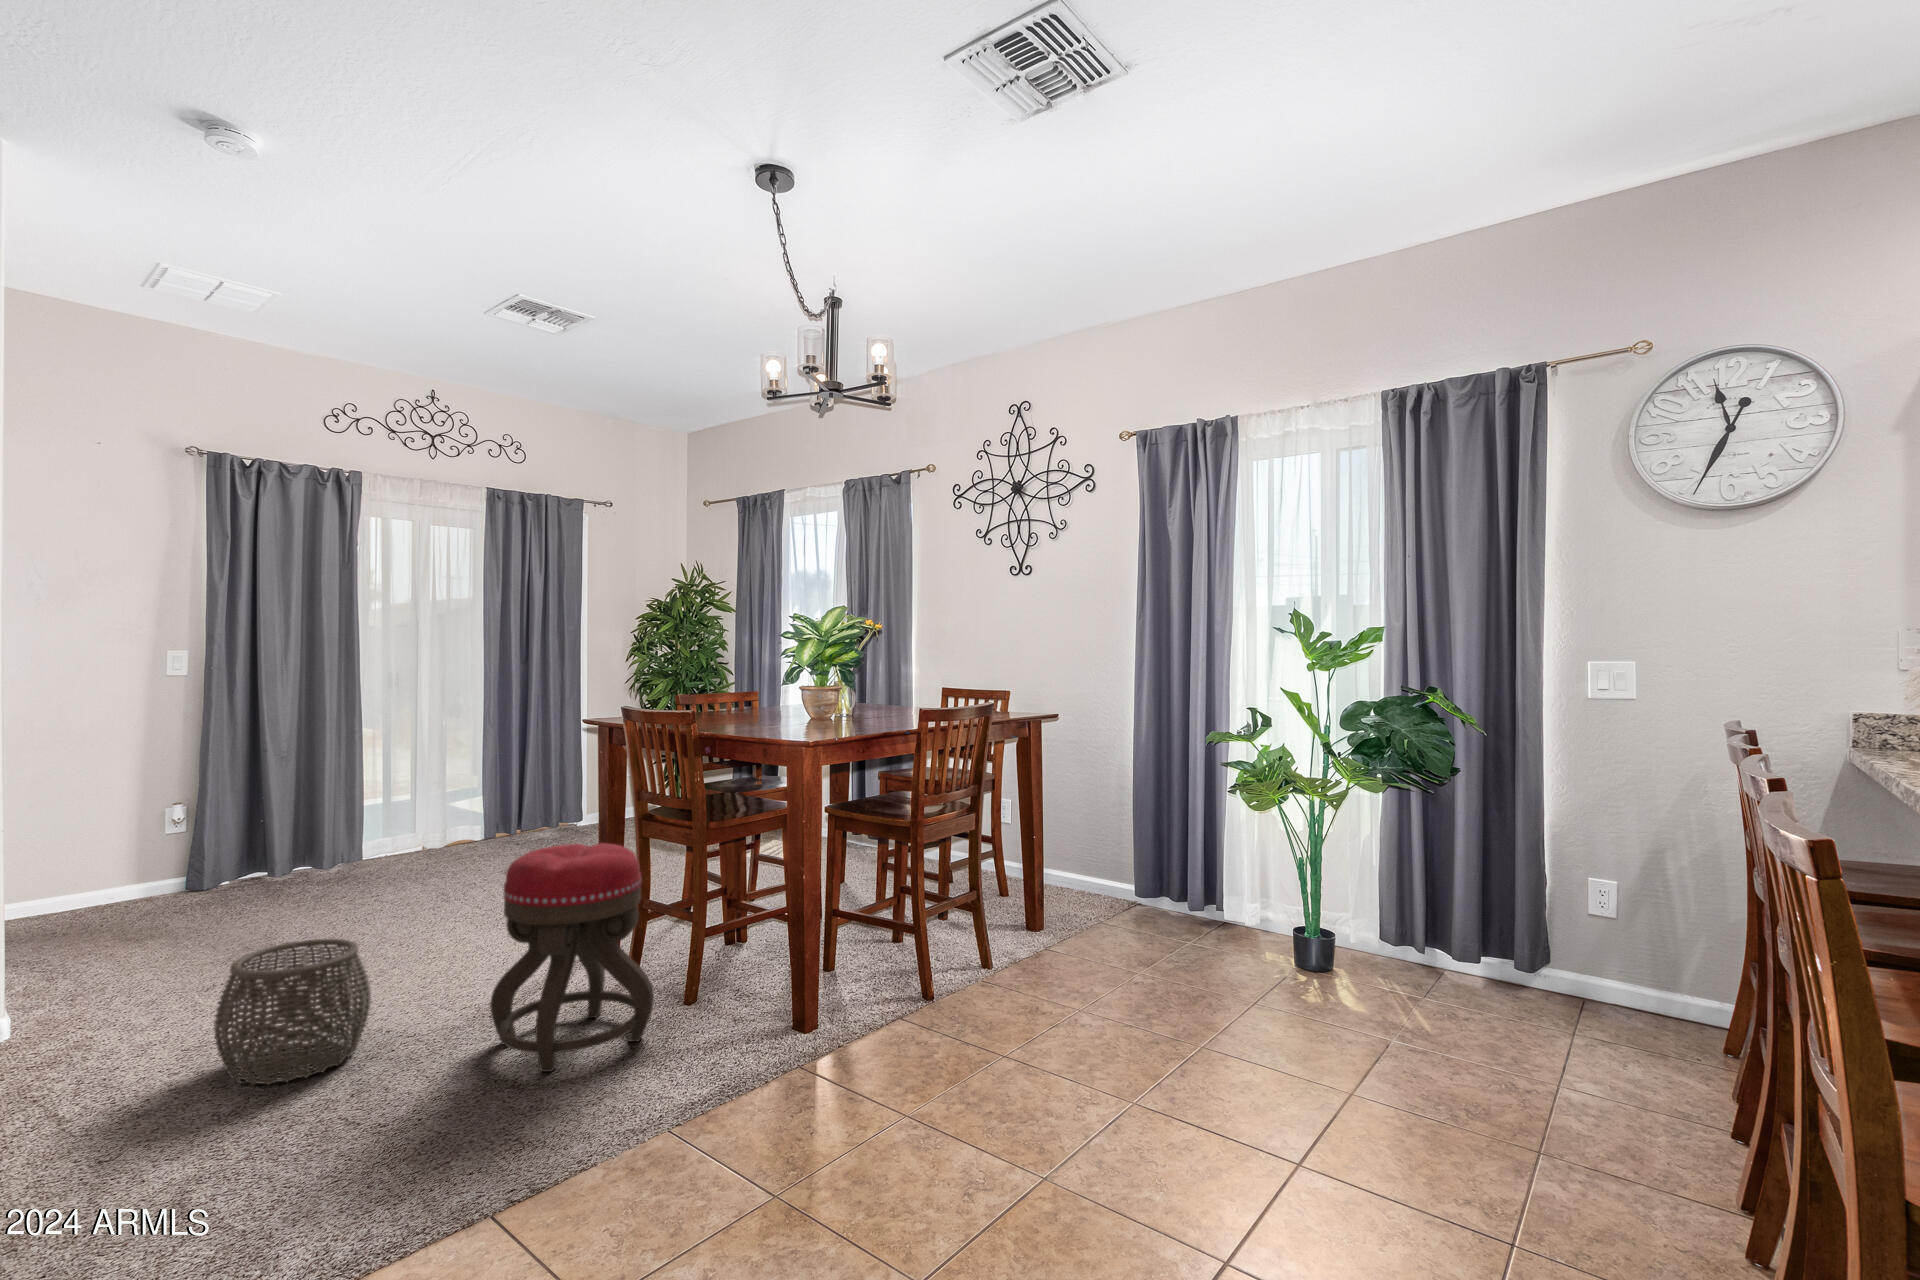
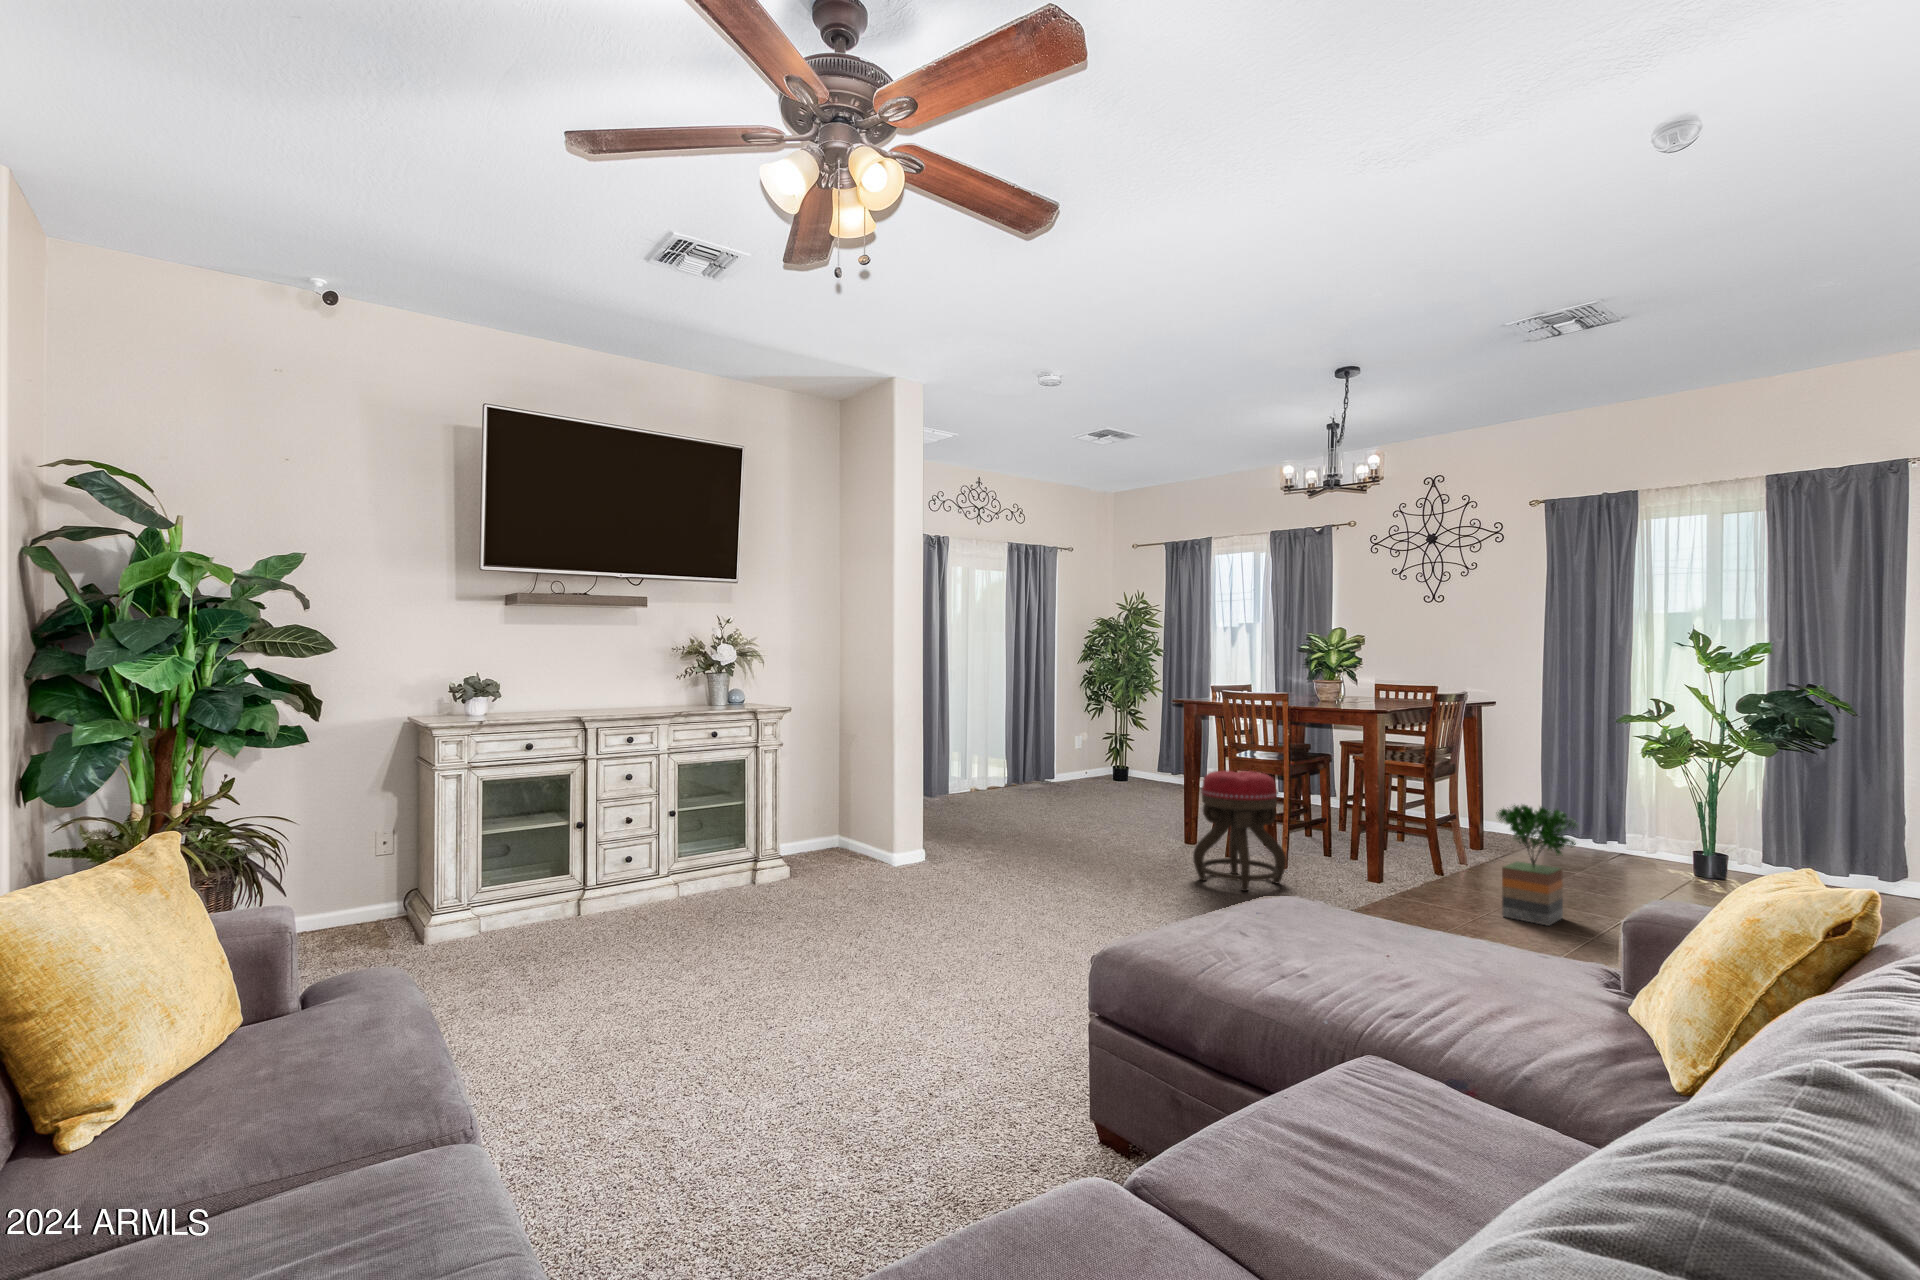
potted tree: none [939,901,1069,1132] -> present [1497,805,1577,926]
woven basket: present [214,939,371,1085] -> none [1064,817,1133,886]

